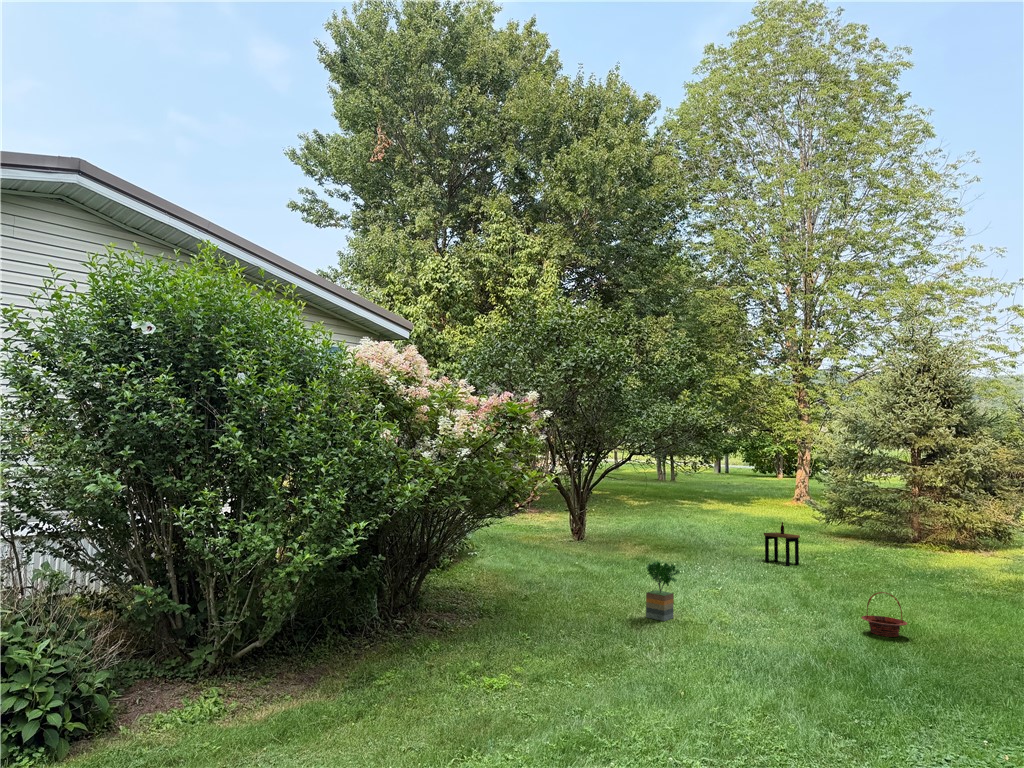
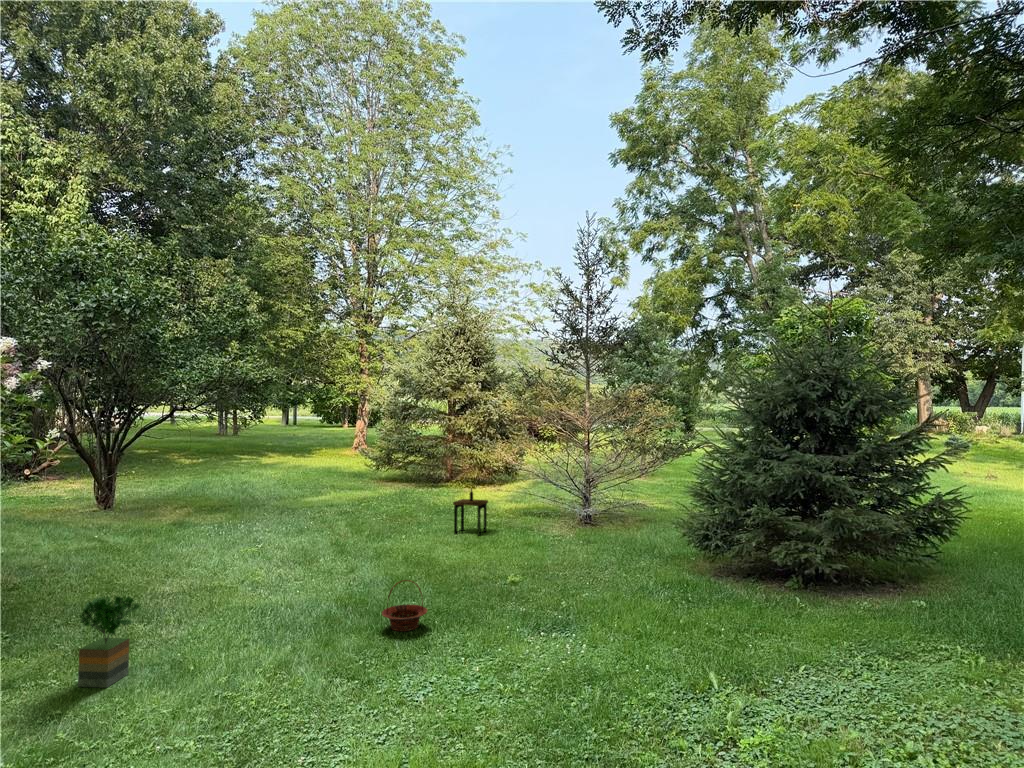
side table: present [764,522,800,566] -> present [453,488,488,536]

